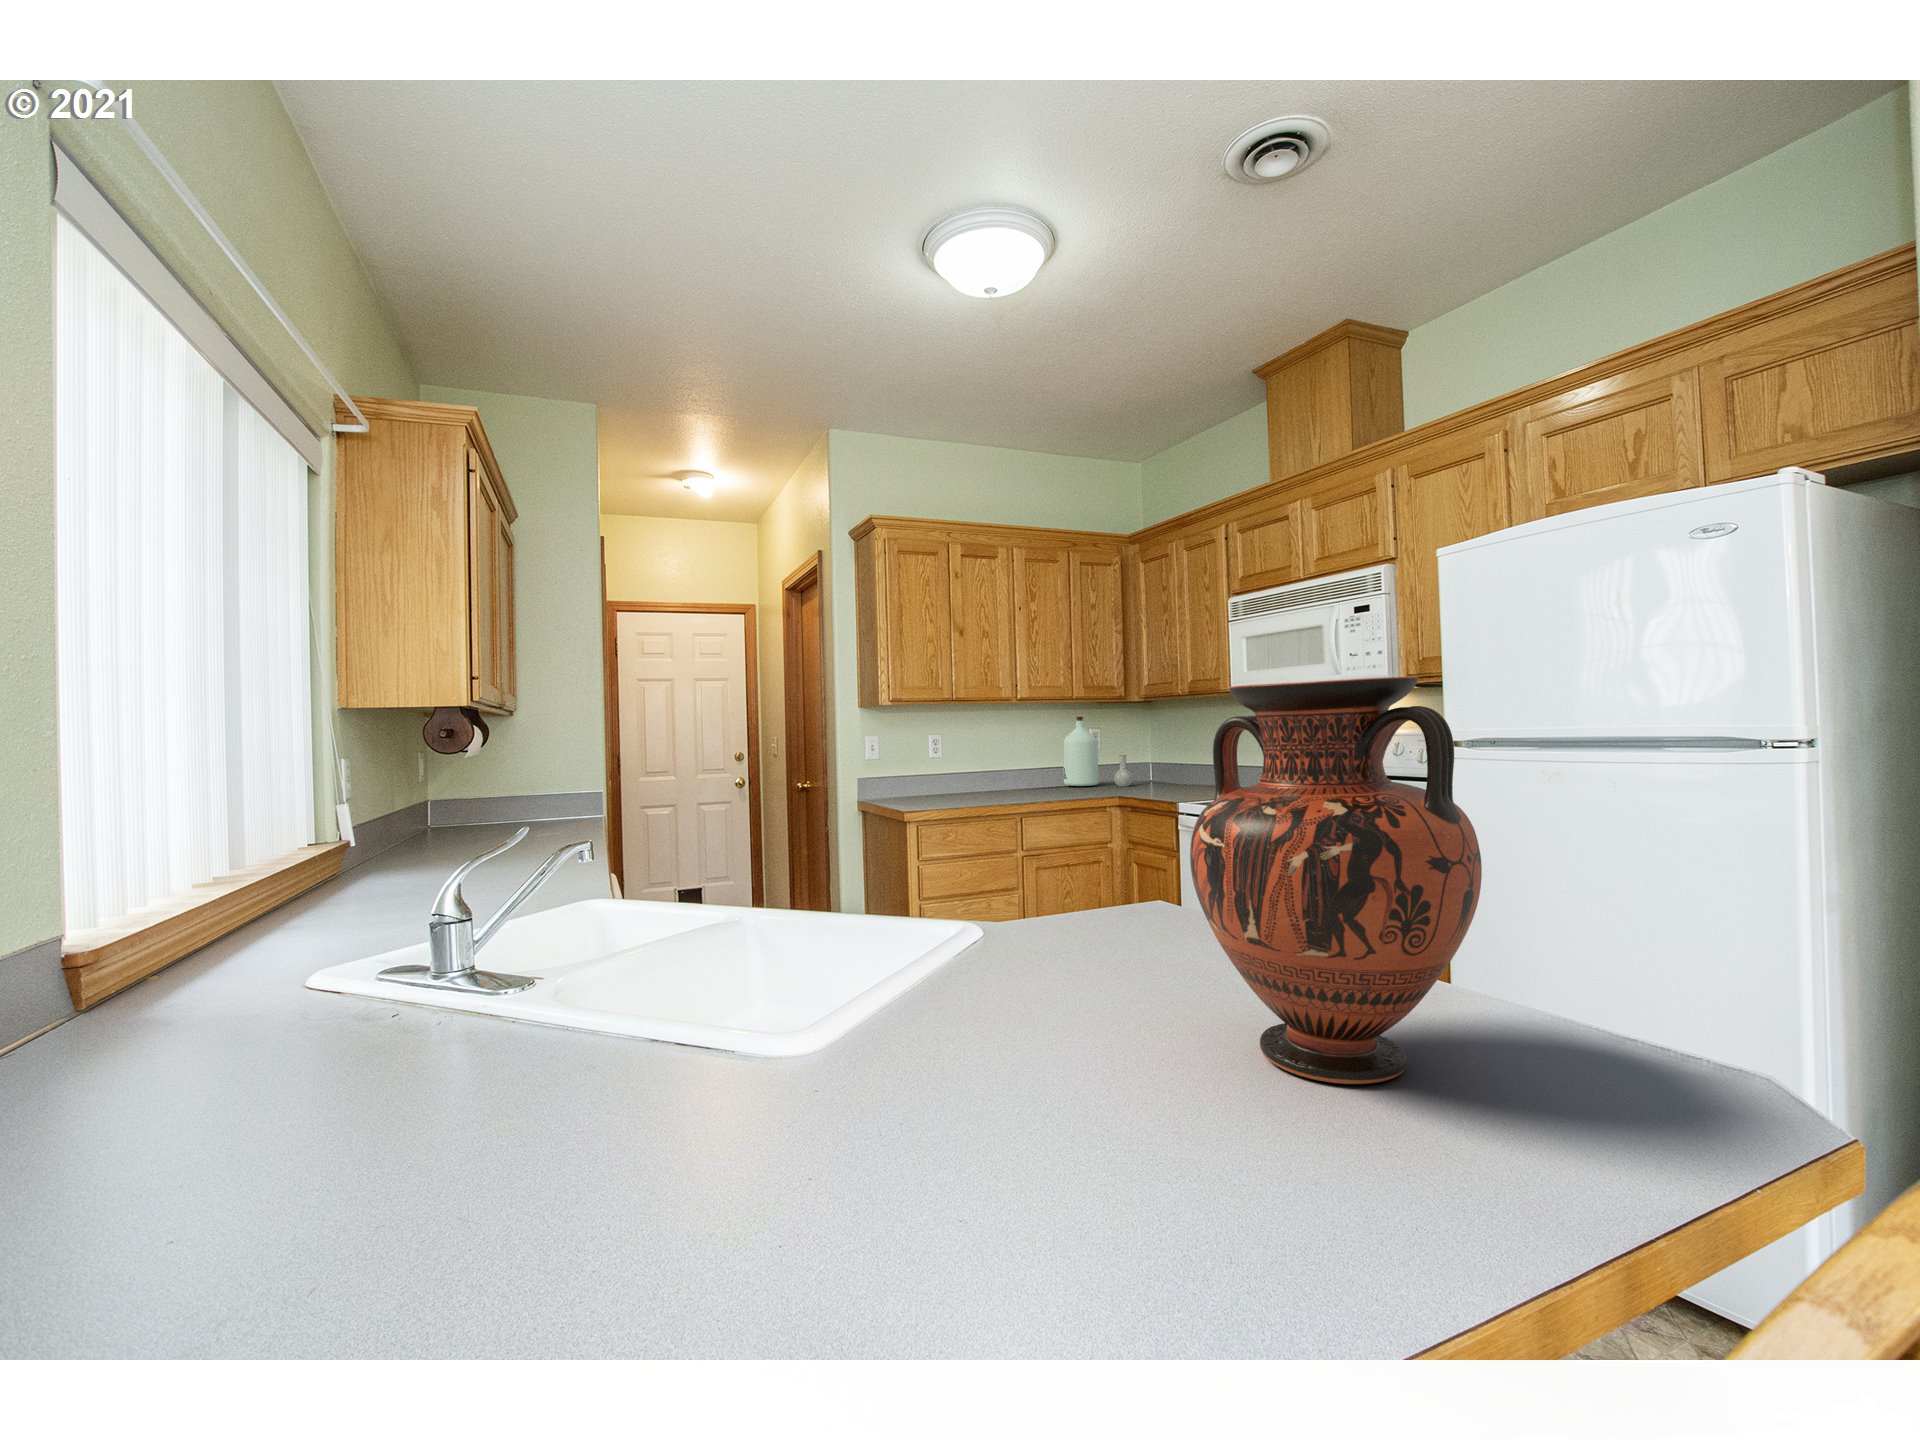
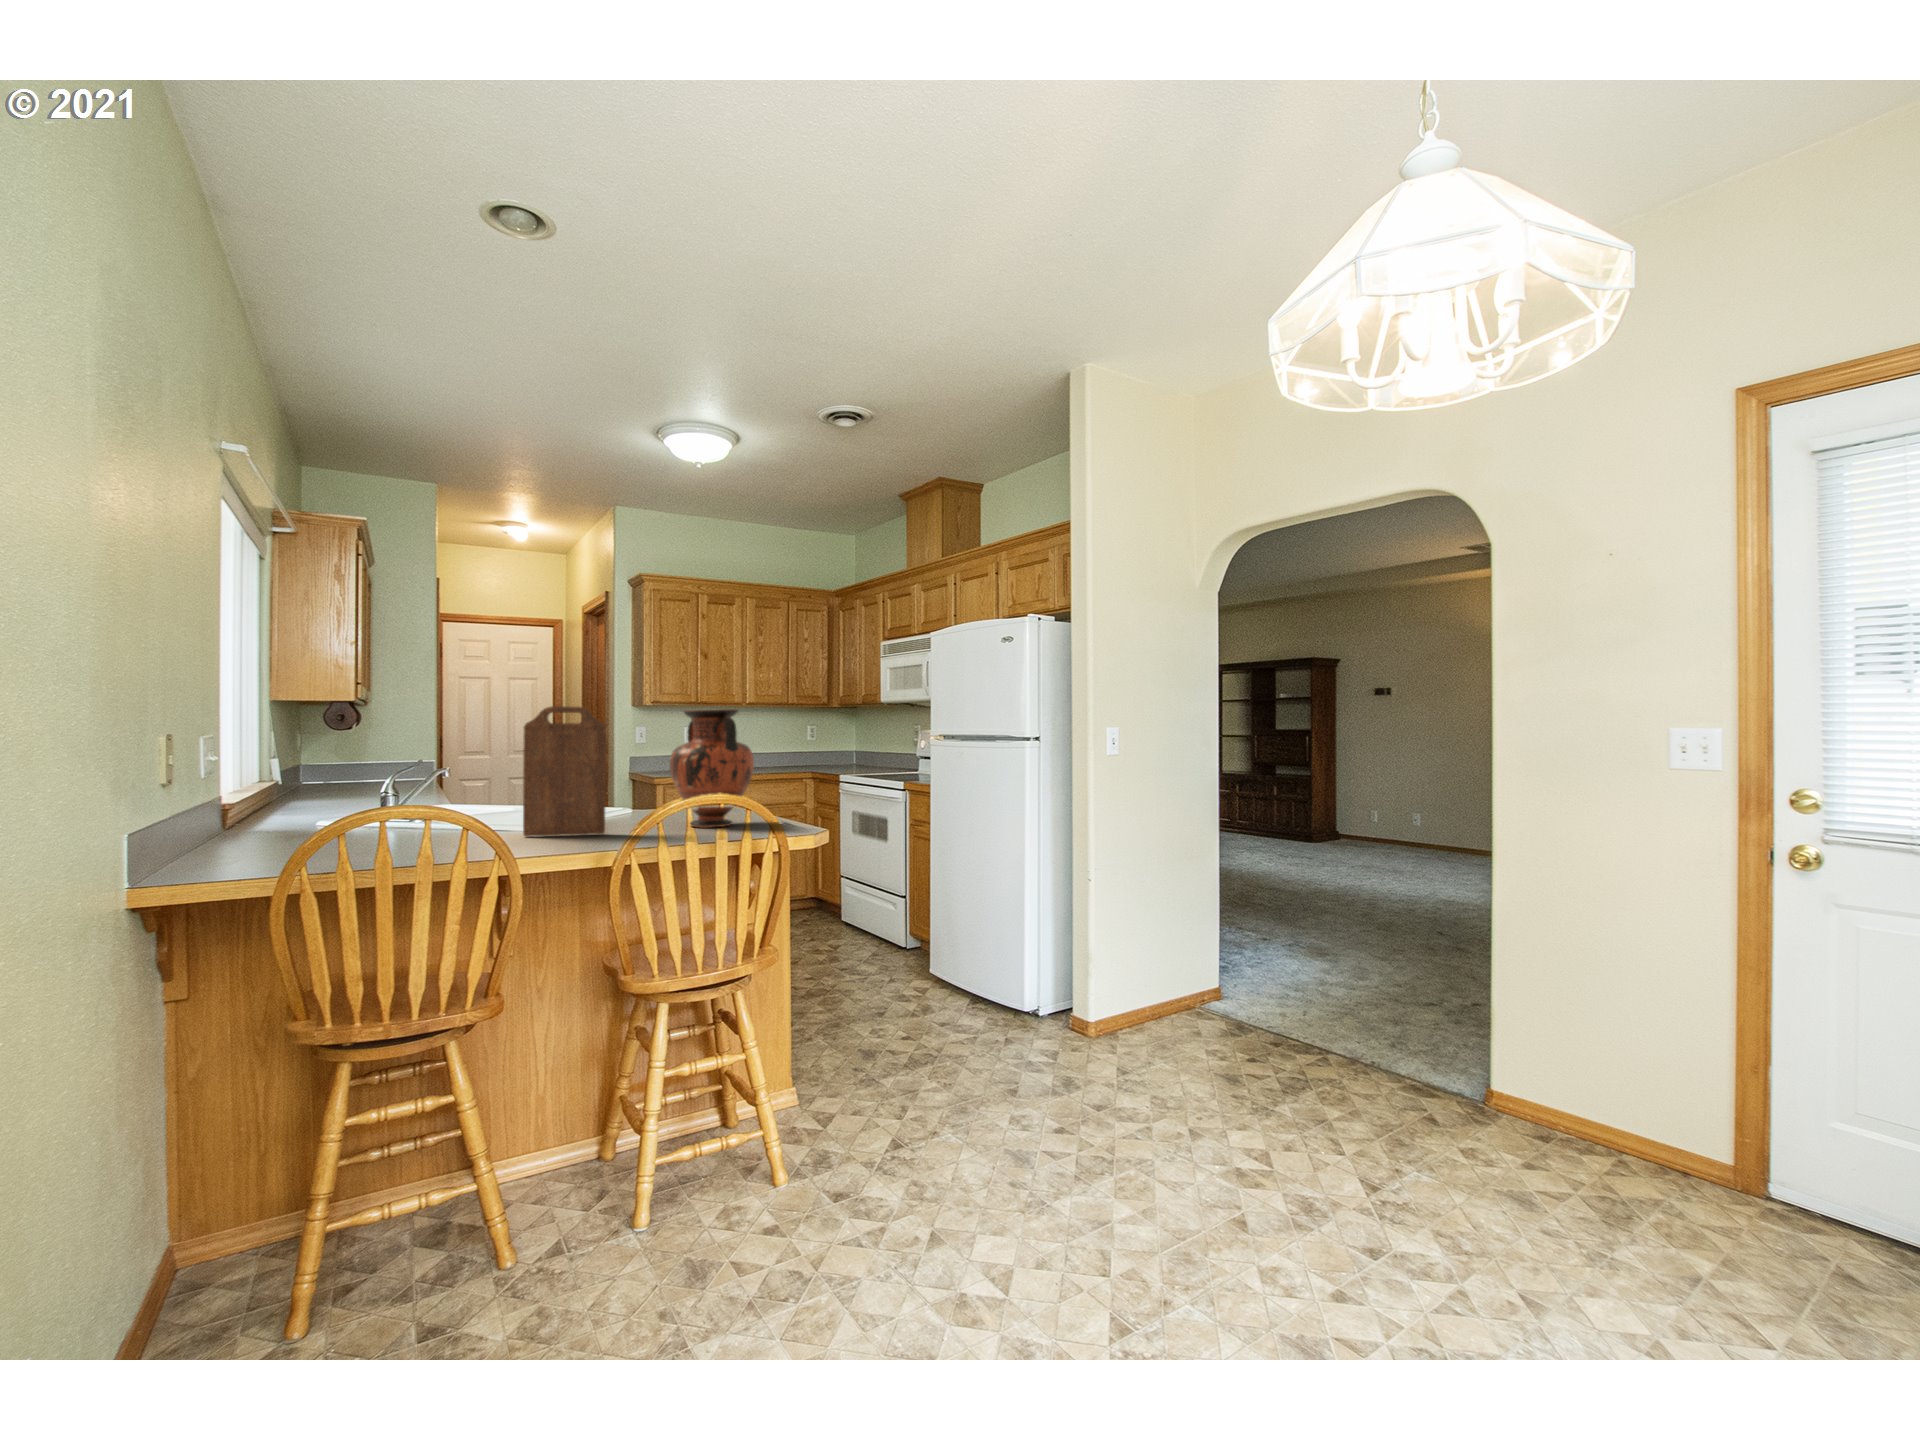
cutting board: none [772,674,1068,1185] -> present [523,706,606,837]
bottle: present [1064,717,1132,787] -> none [789,717,837,767]

